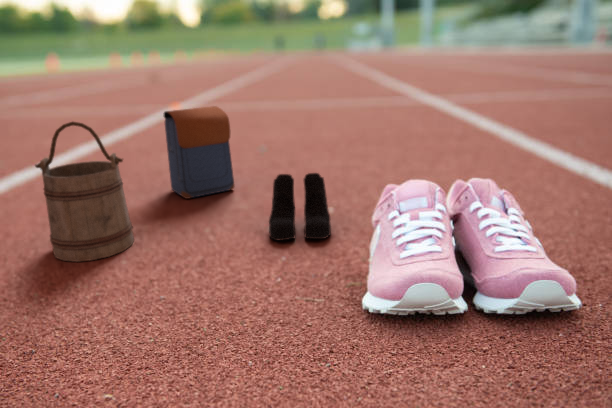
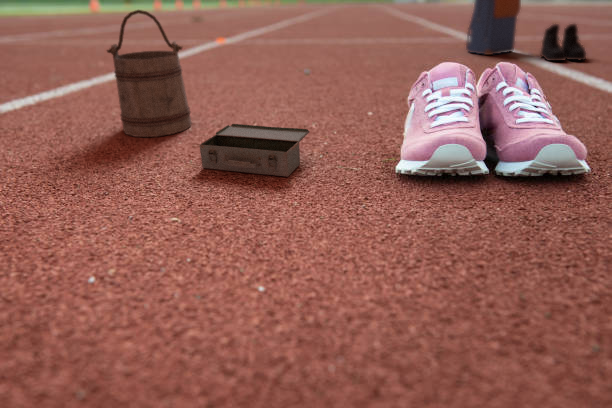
backpack: present [164,106,235,199] -> present [466,0,521,55]
boots: present [269,173,331,240] -> present [541,24,586,61]
toolbox: none [135,249,265,320] -> present [200,124,310,177]

